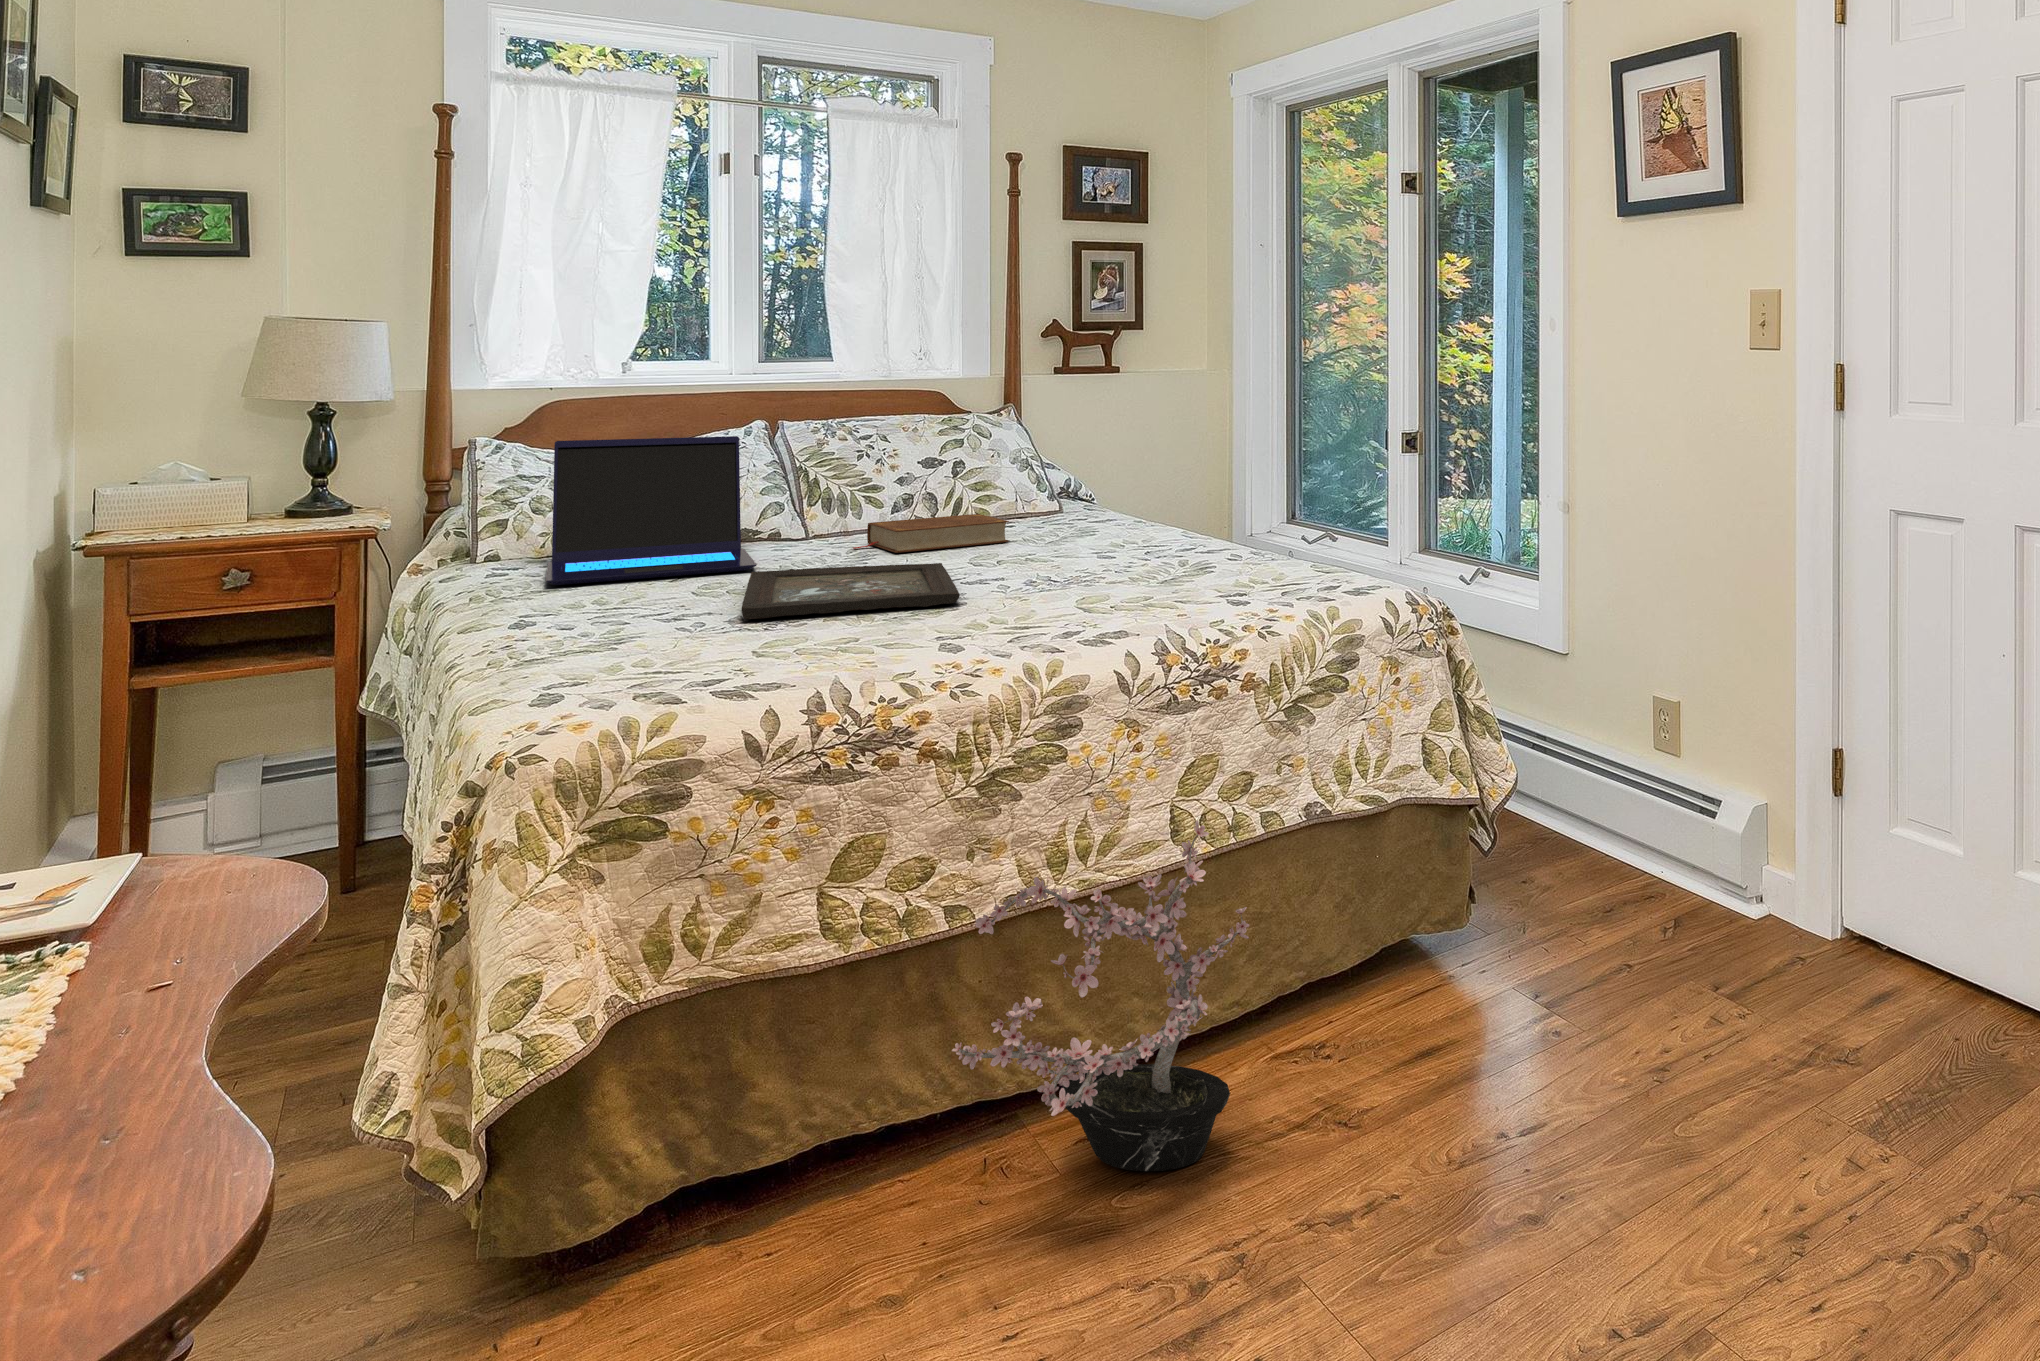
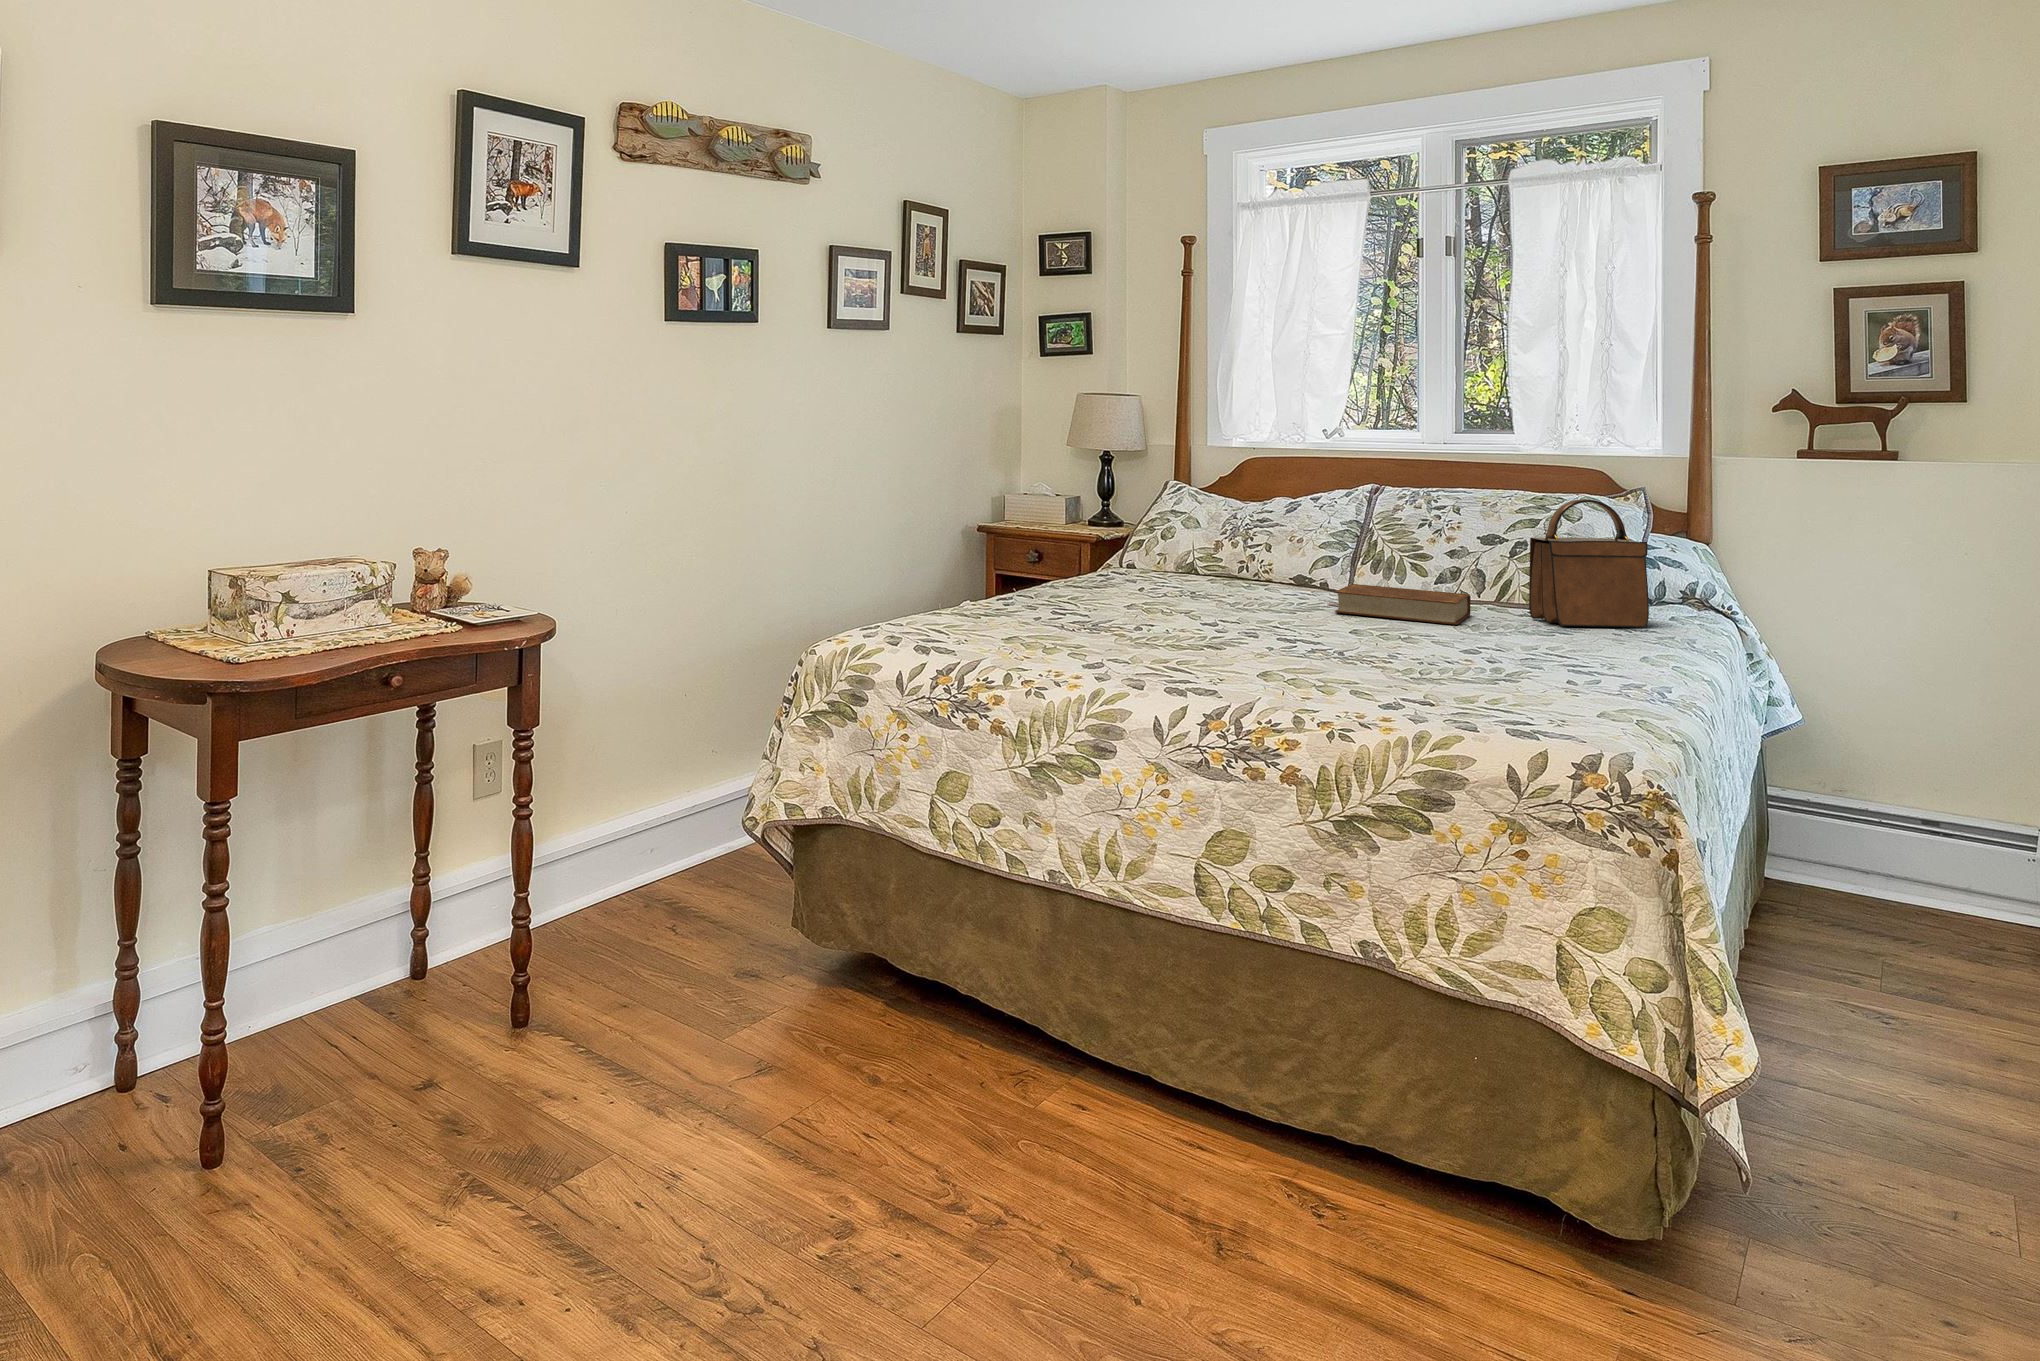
handbag: none [1021,415,1097,528] -> present [1529,499,1649,627]
laptop: present [546,436,757,585] -> none [1084,486,1269,601]
tray: present [742,563,960,619] -> none [1068,599,1306,645]
potted plant: present [952,821,1249,1171] -> none [920,839,1186,1168]

